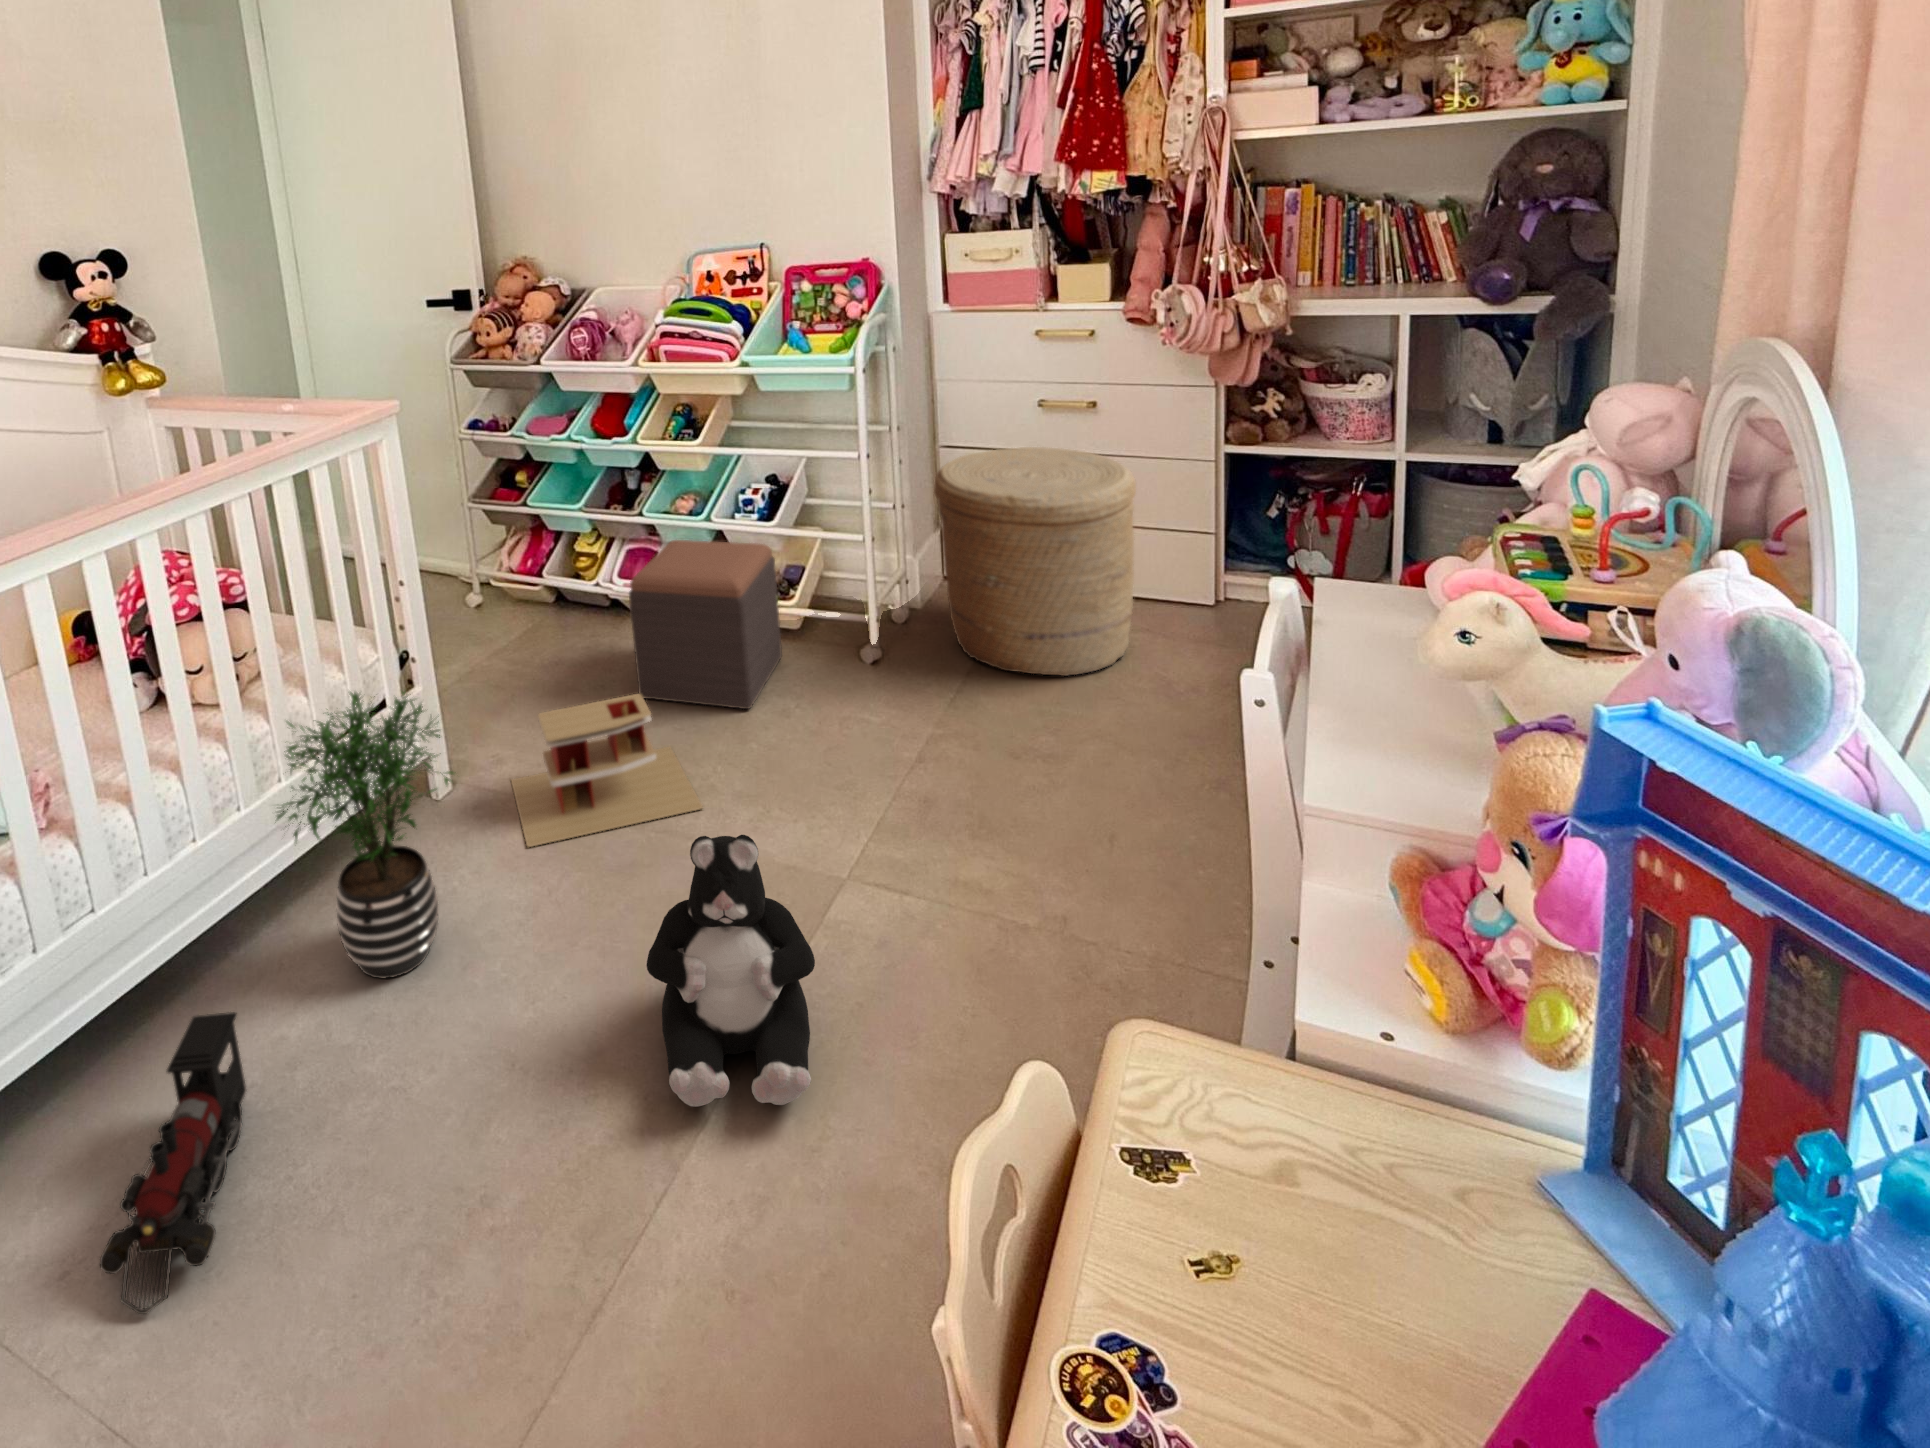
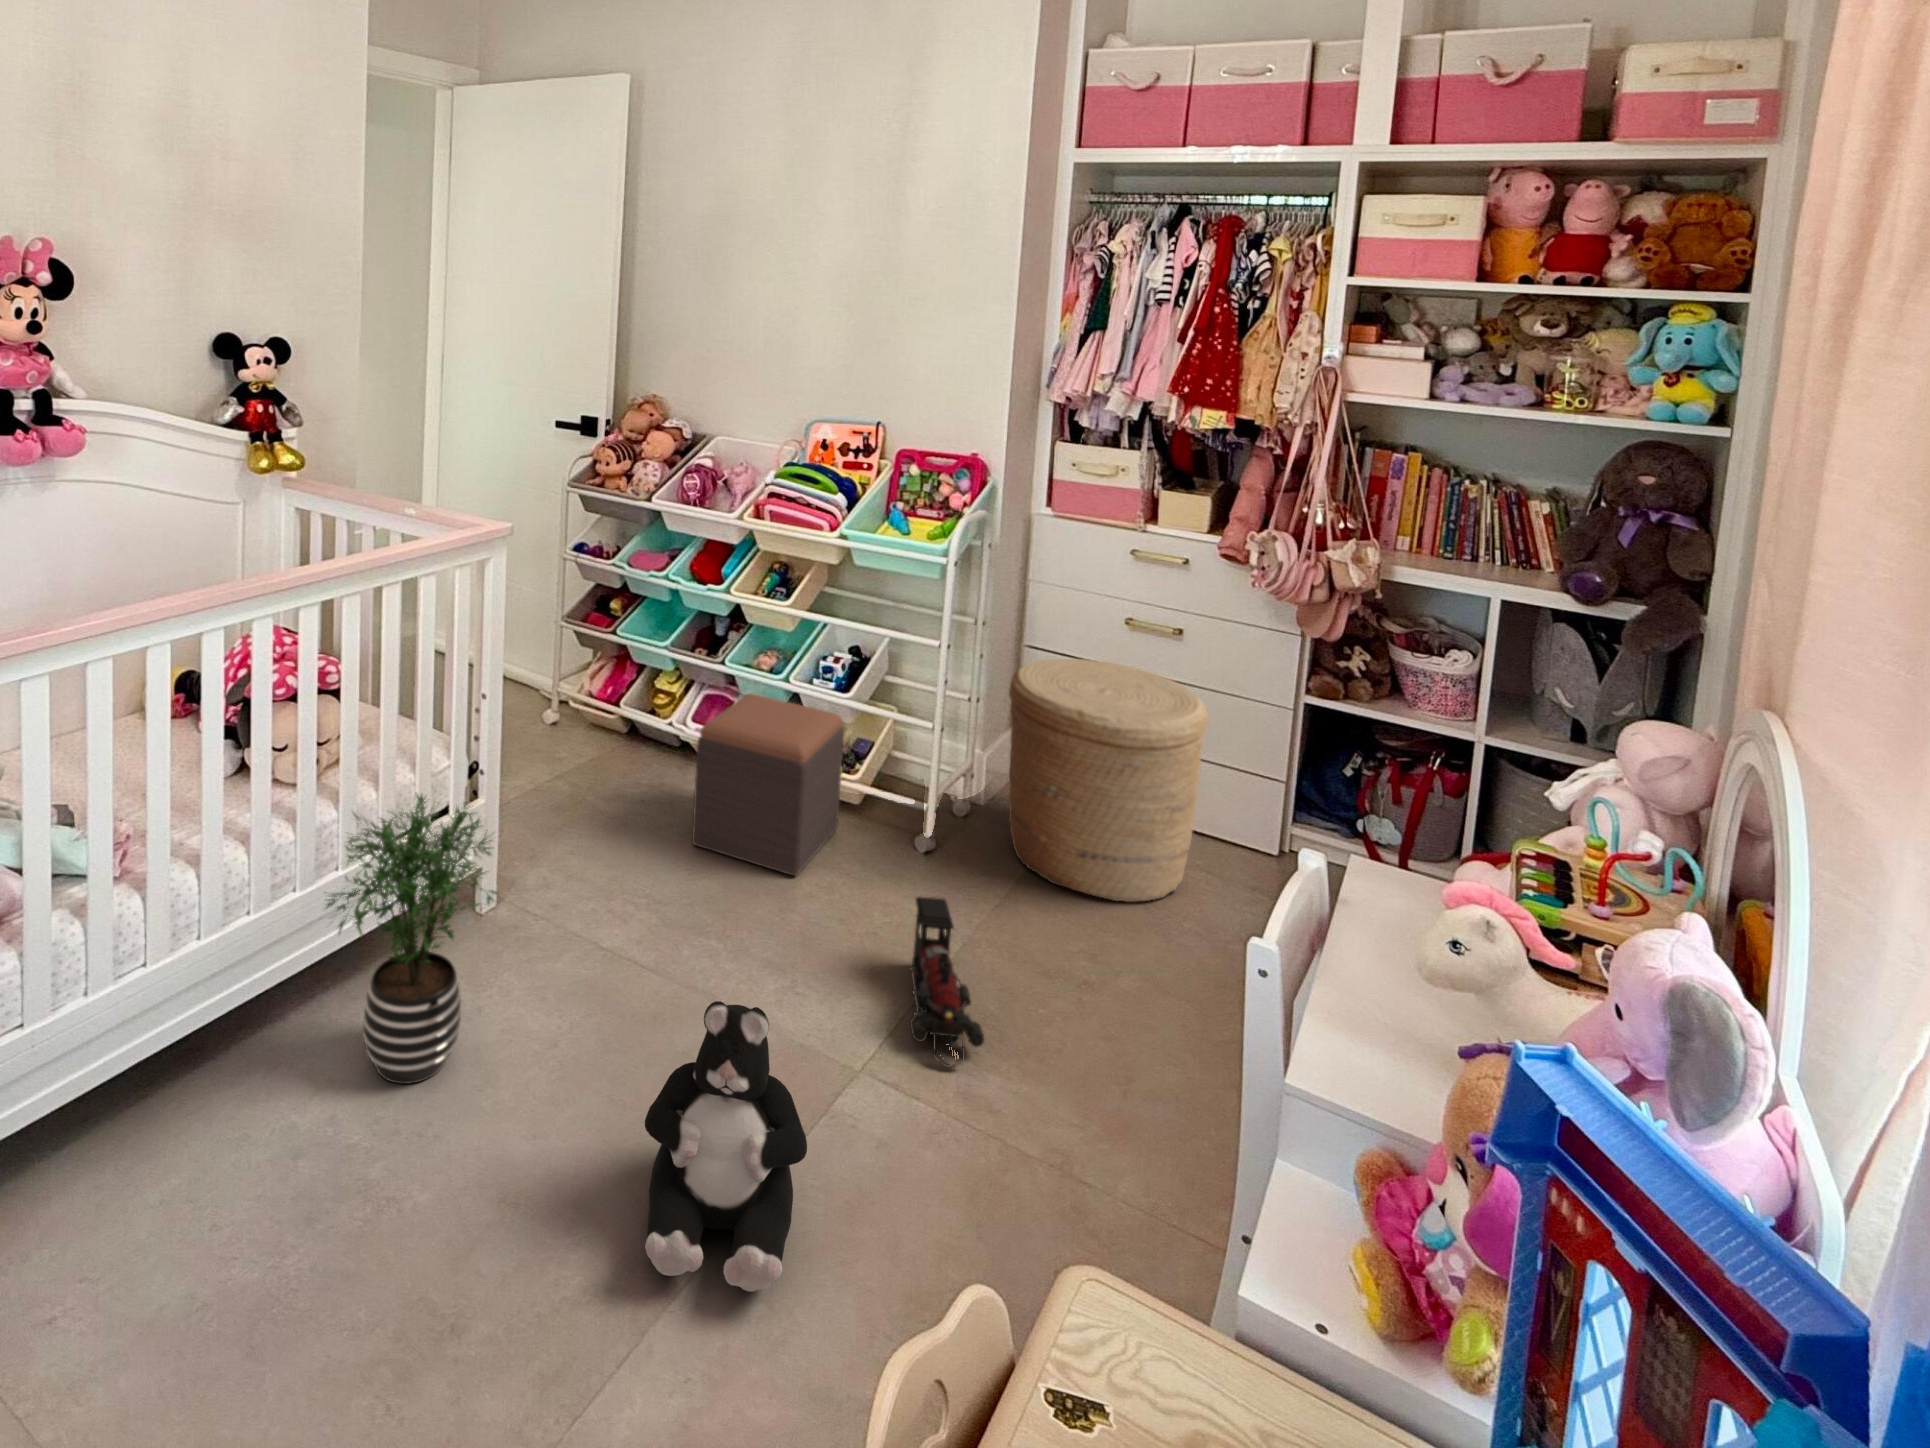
toy house: present [511,694,703,847] -> none [553,842,733,977]
toy train: present [100,1012,246,1314] -> present [909,897,984,1068]

